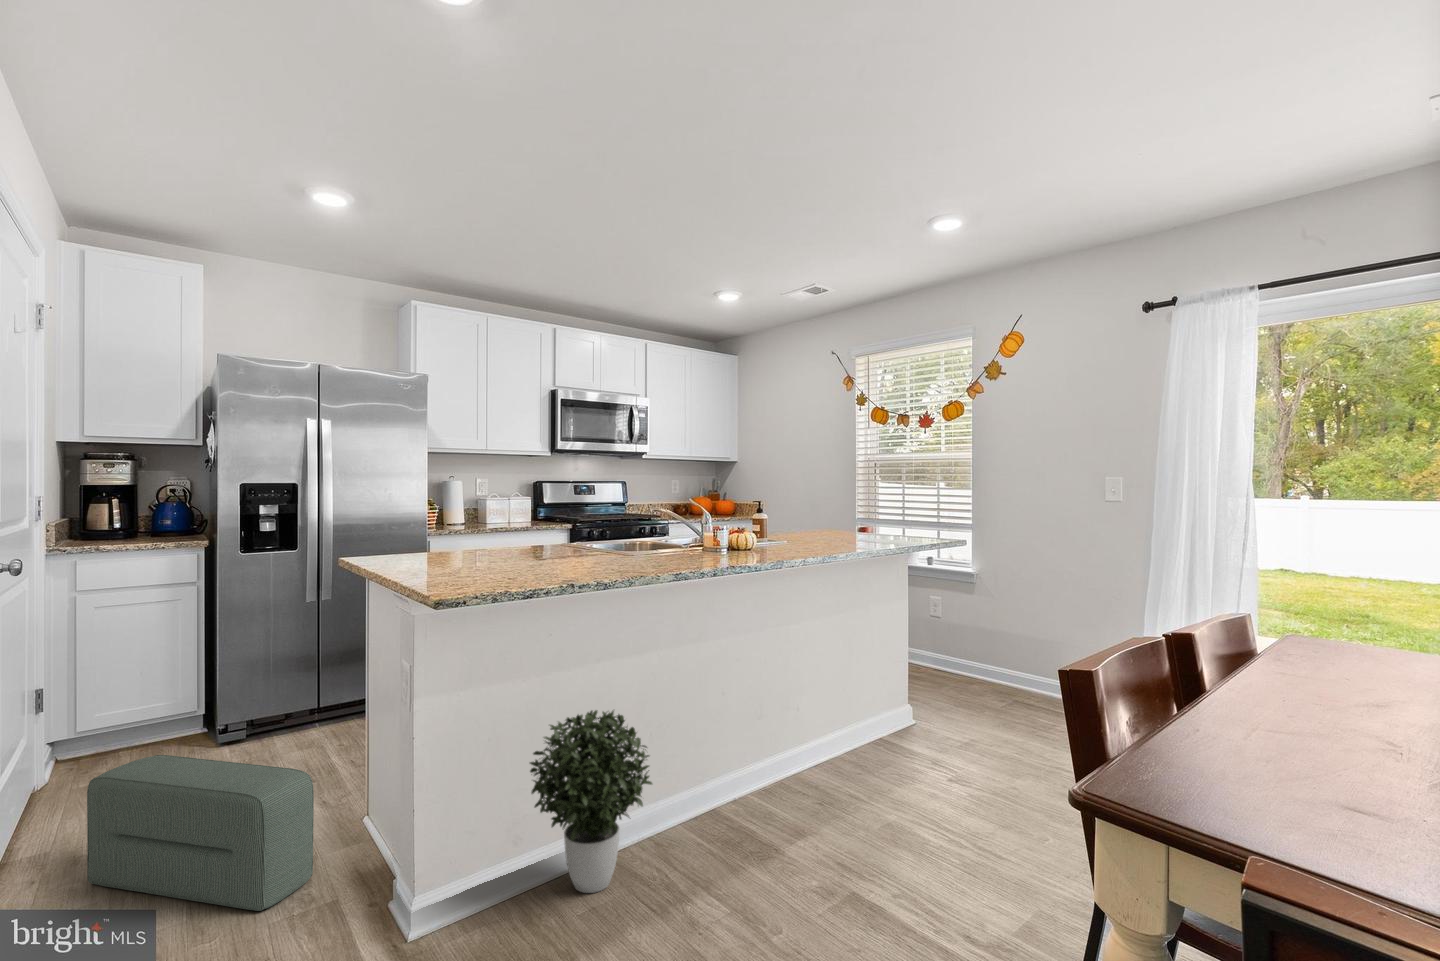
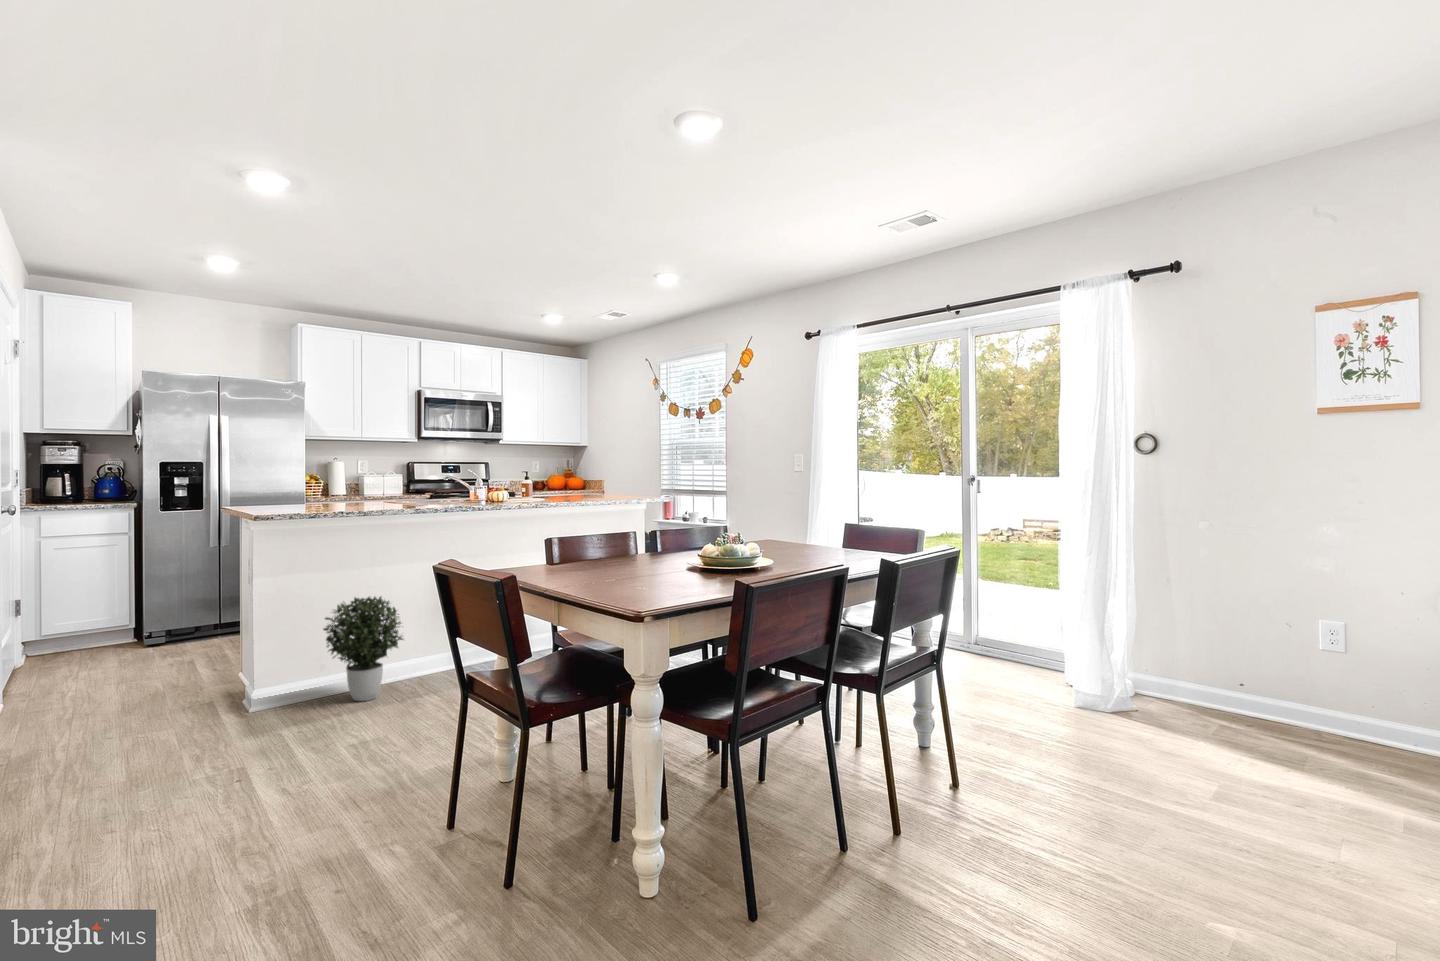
pouf: present [87,755,314,911] -> none [51,630,194,710]

